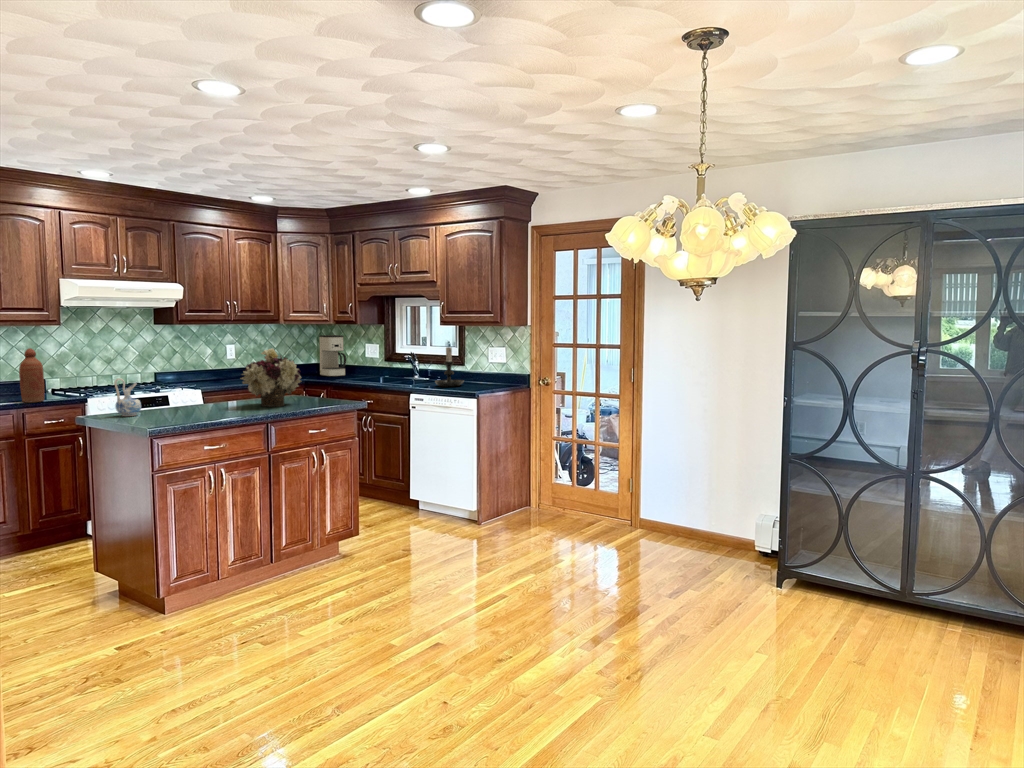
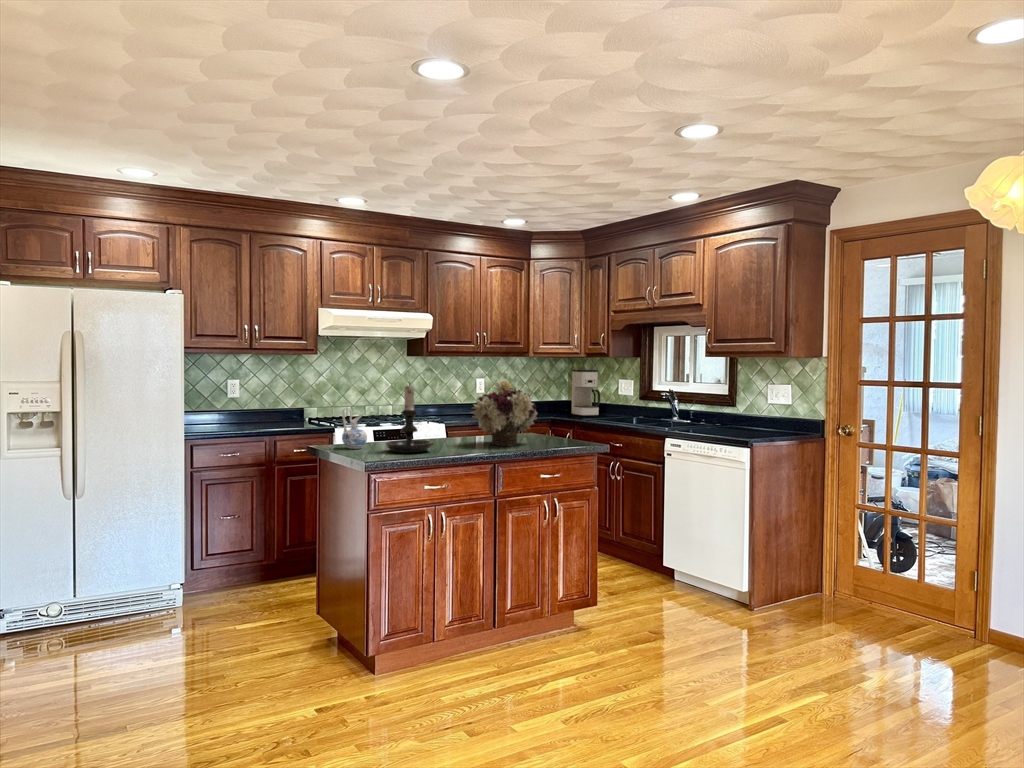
candle holder: present [435,347,464,387] -> present [386,384,434,453]
bottle: present [19,348,44,402] -> none [276,377,297,430]

